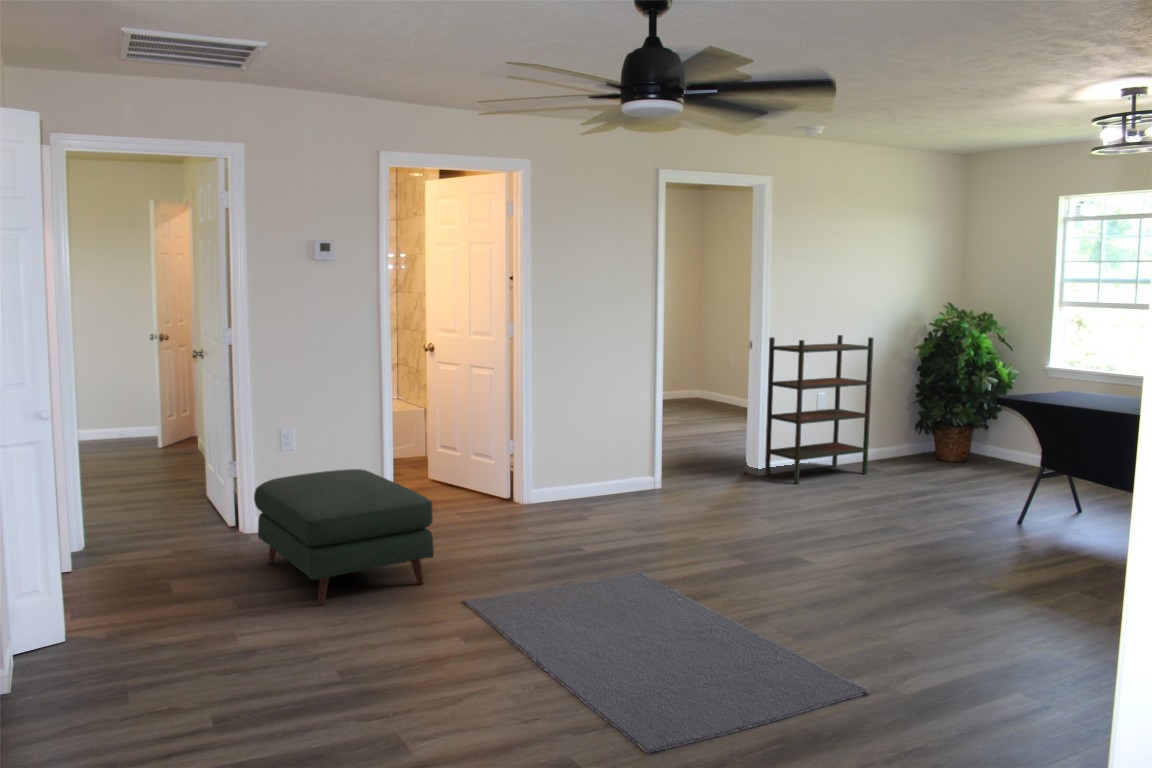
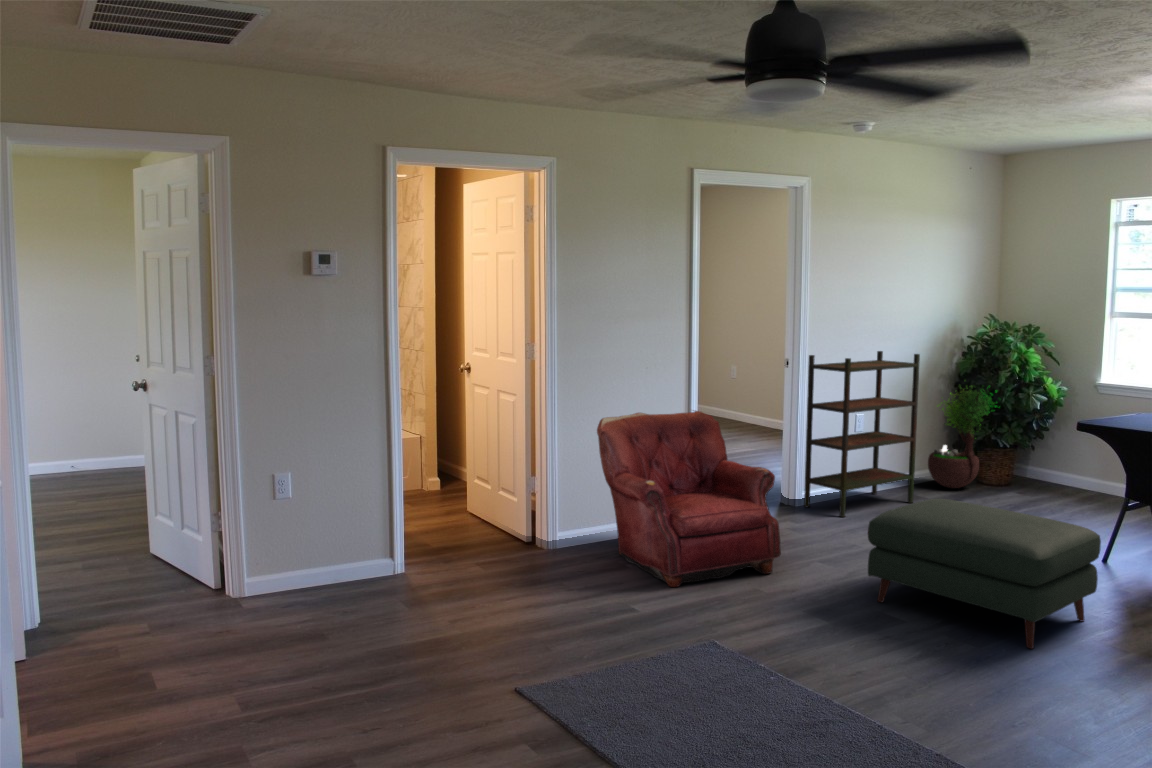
potted tree: none [888,362,954,463] -> present [928,386,996,488]
armchair: none [566,383,720,534] -> present [597,411,781,587]
ottoman: present [254,469,434,605] -> present [868,499,1101,649]

